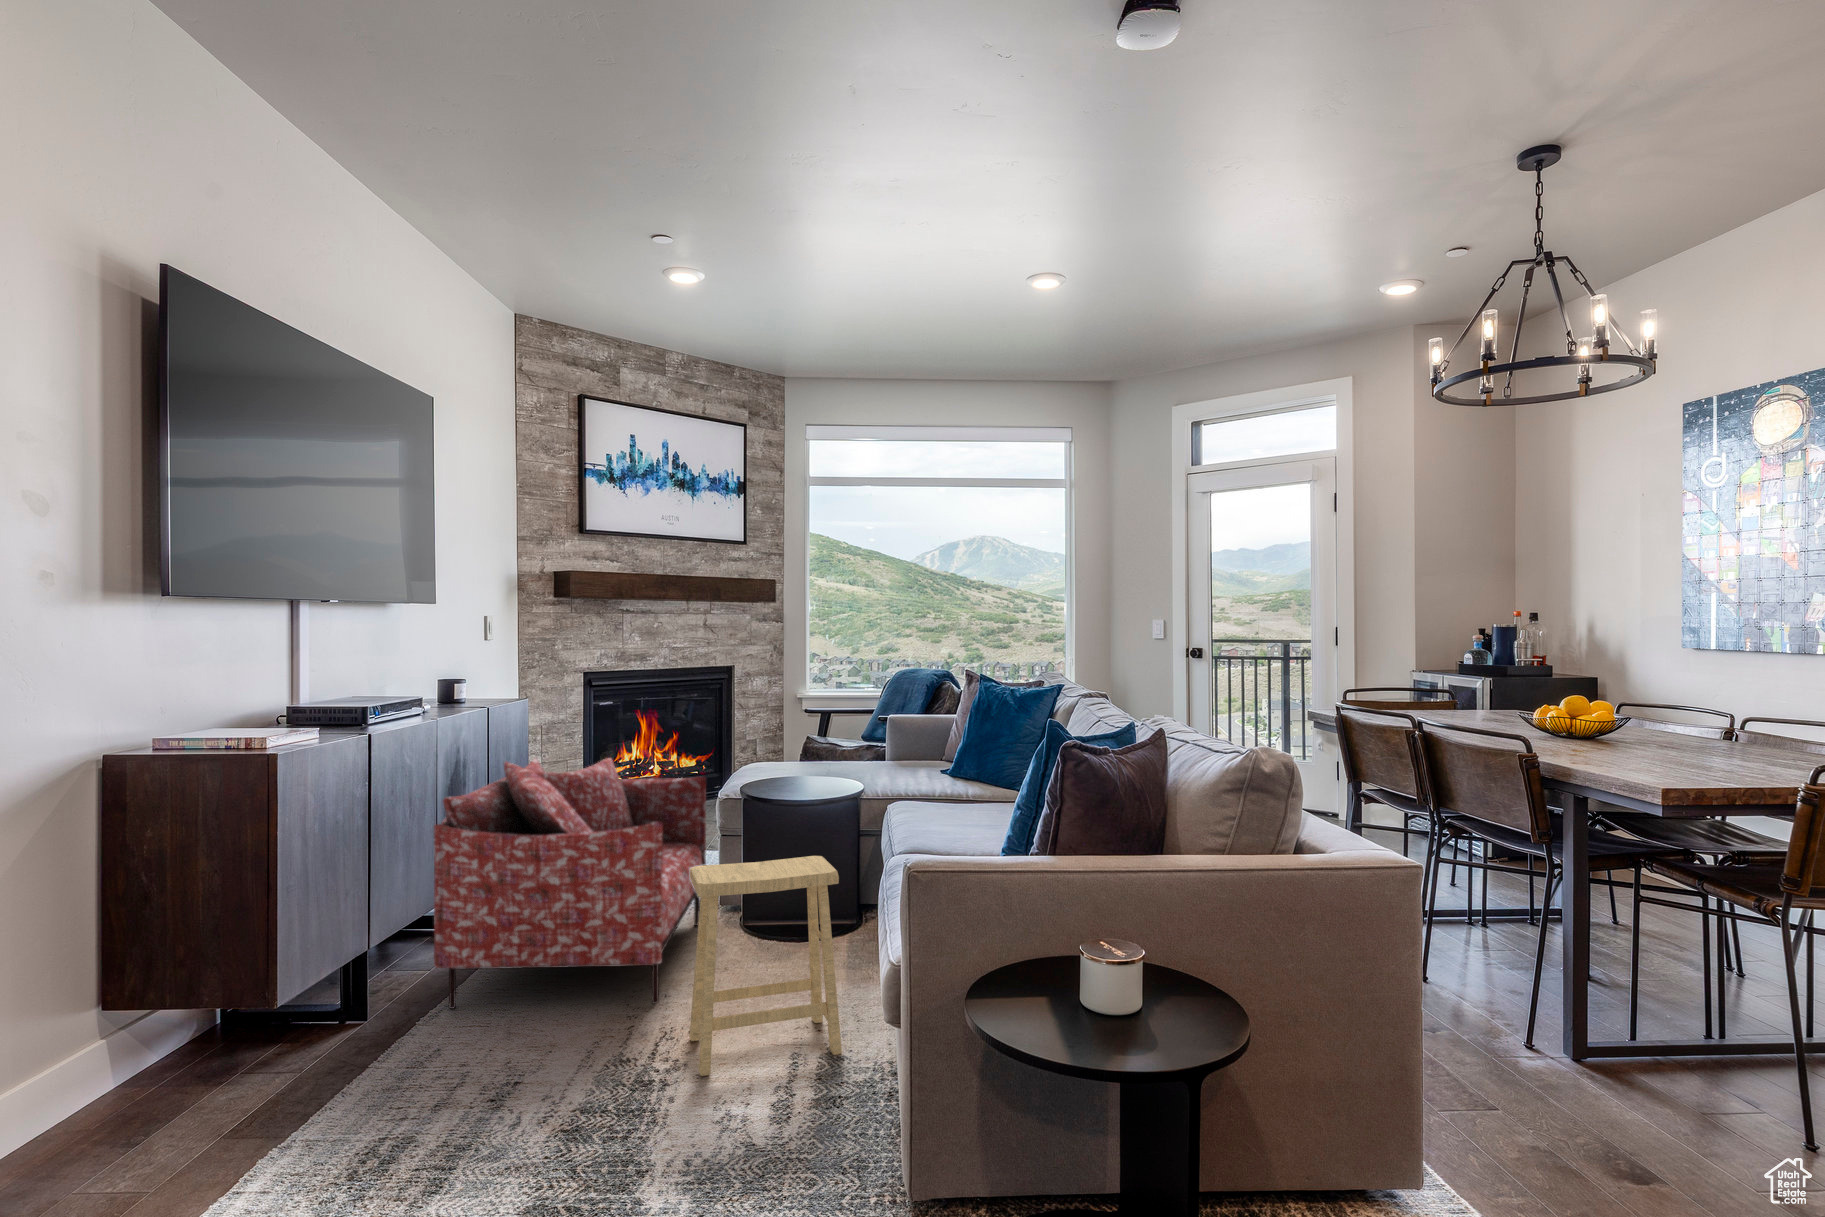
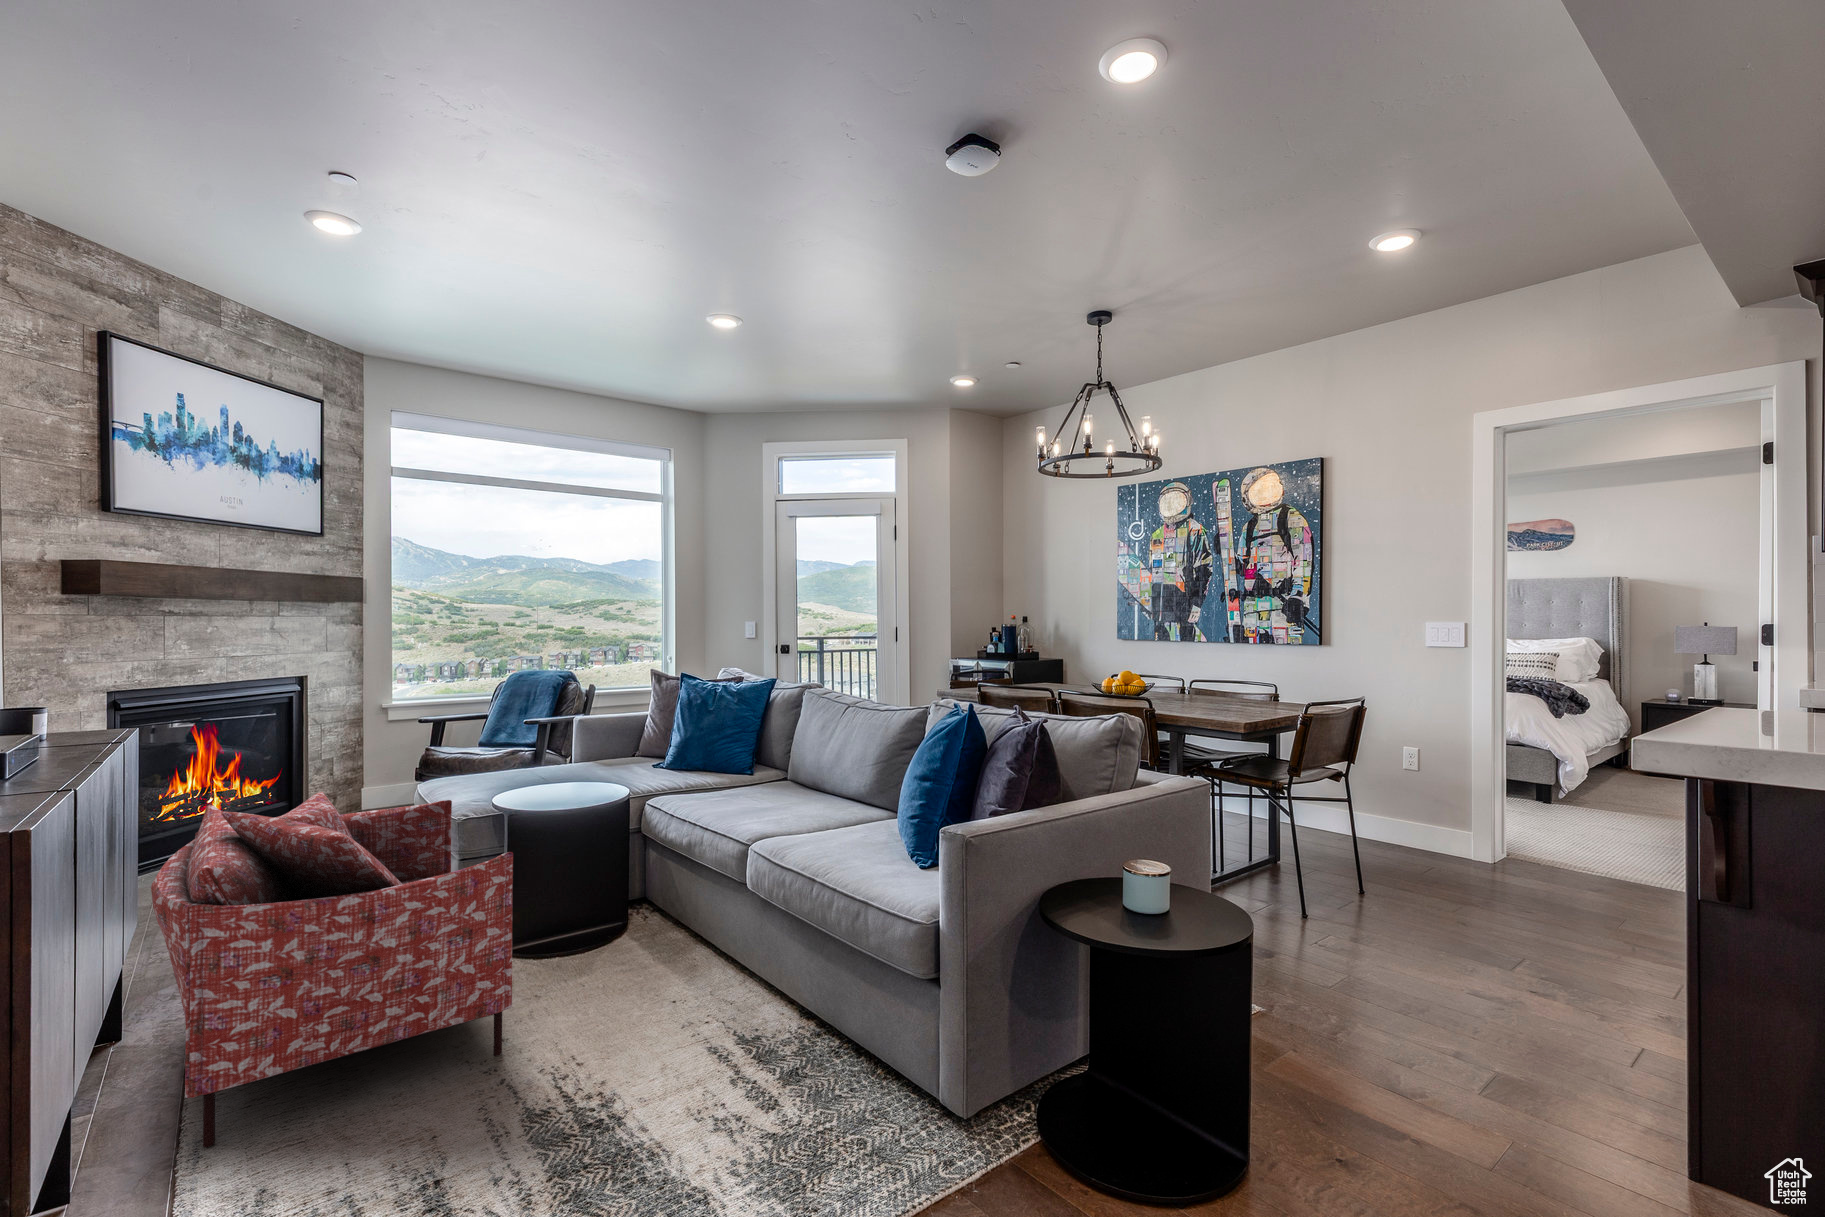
footstool: present [690,856,842,1076] -> none [587,857,755,1103]

